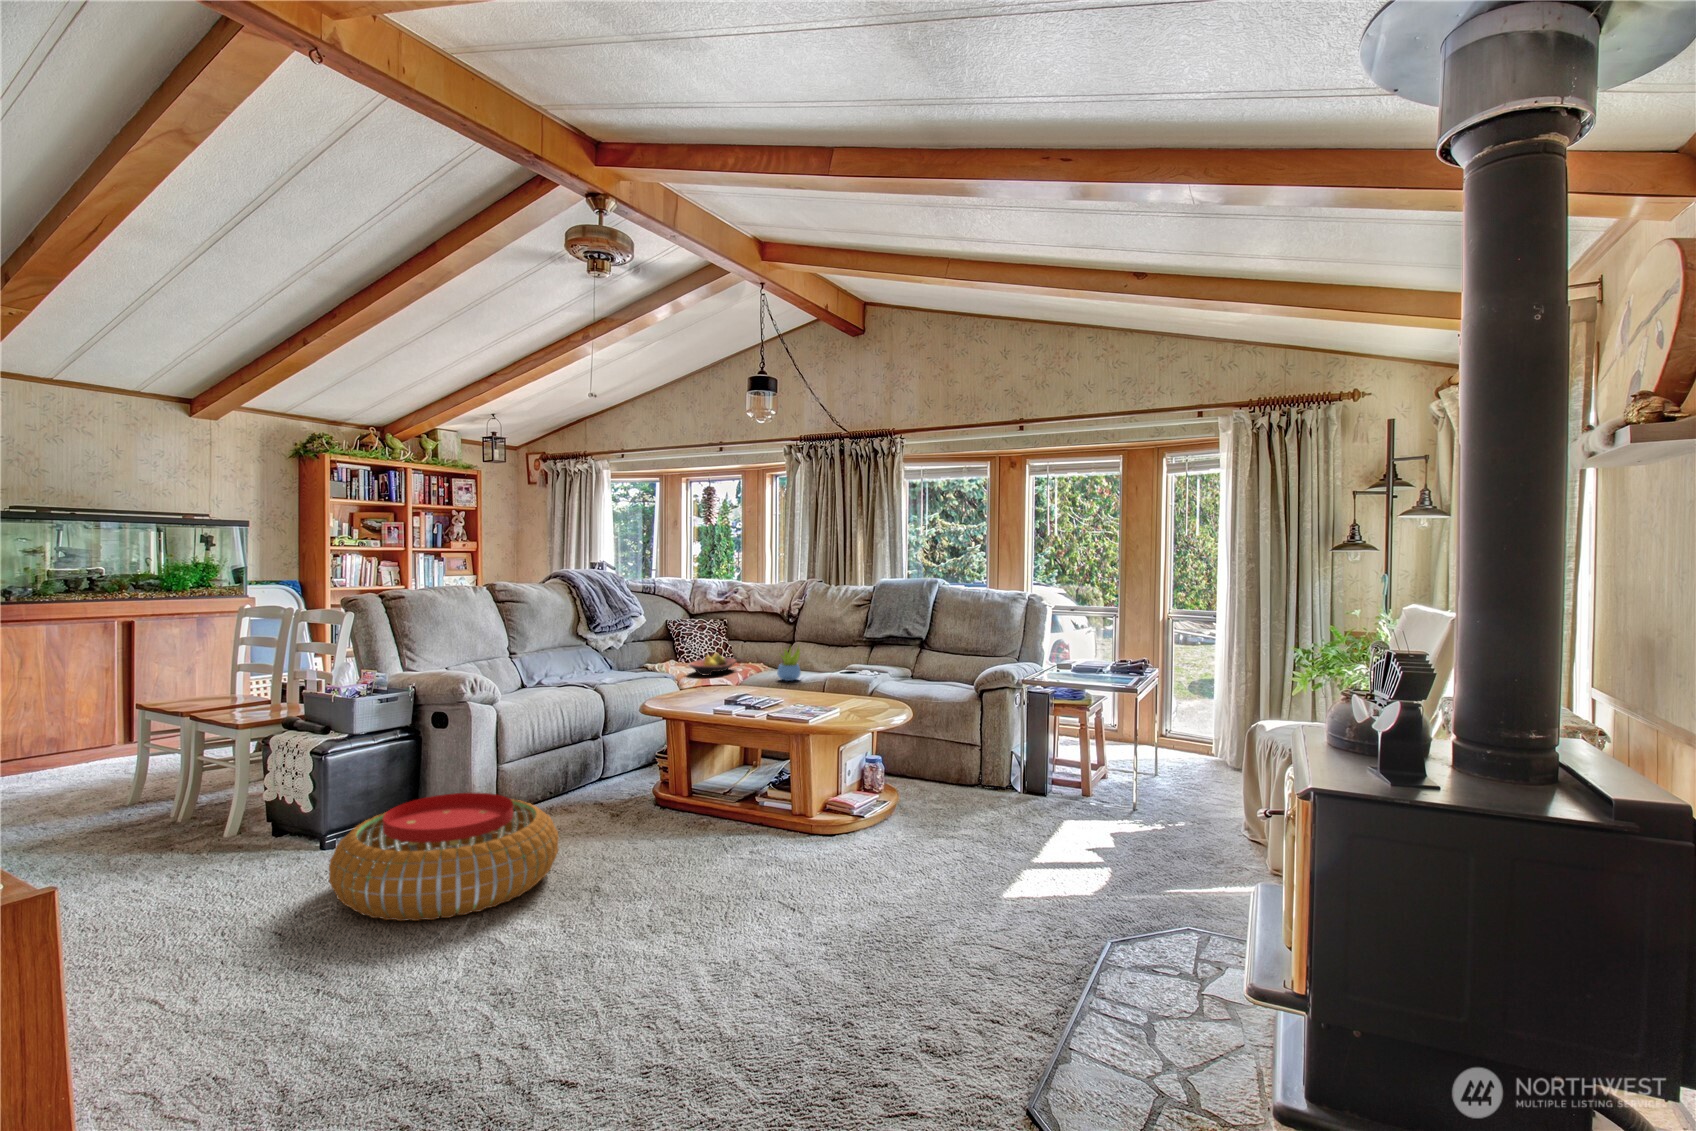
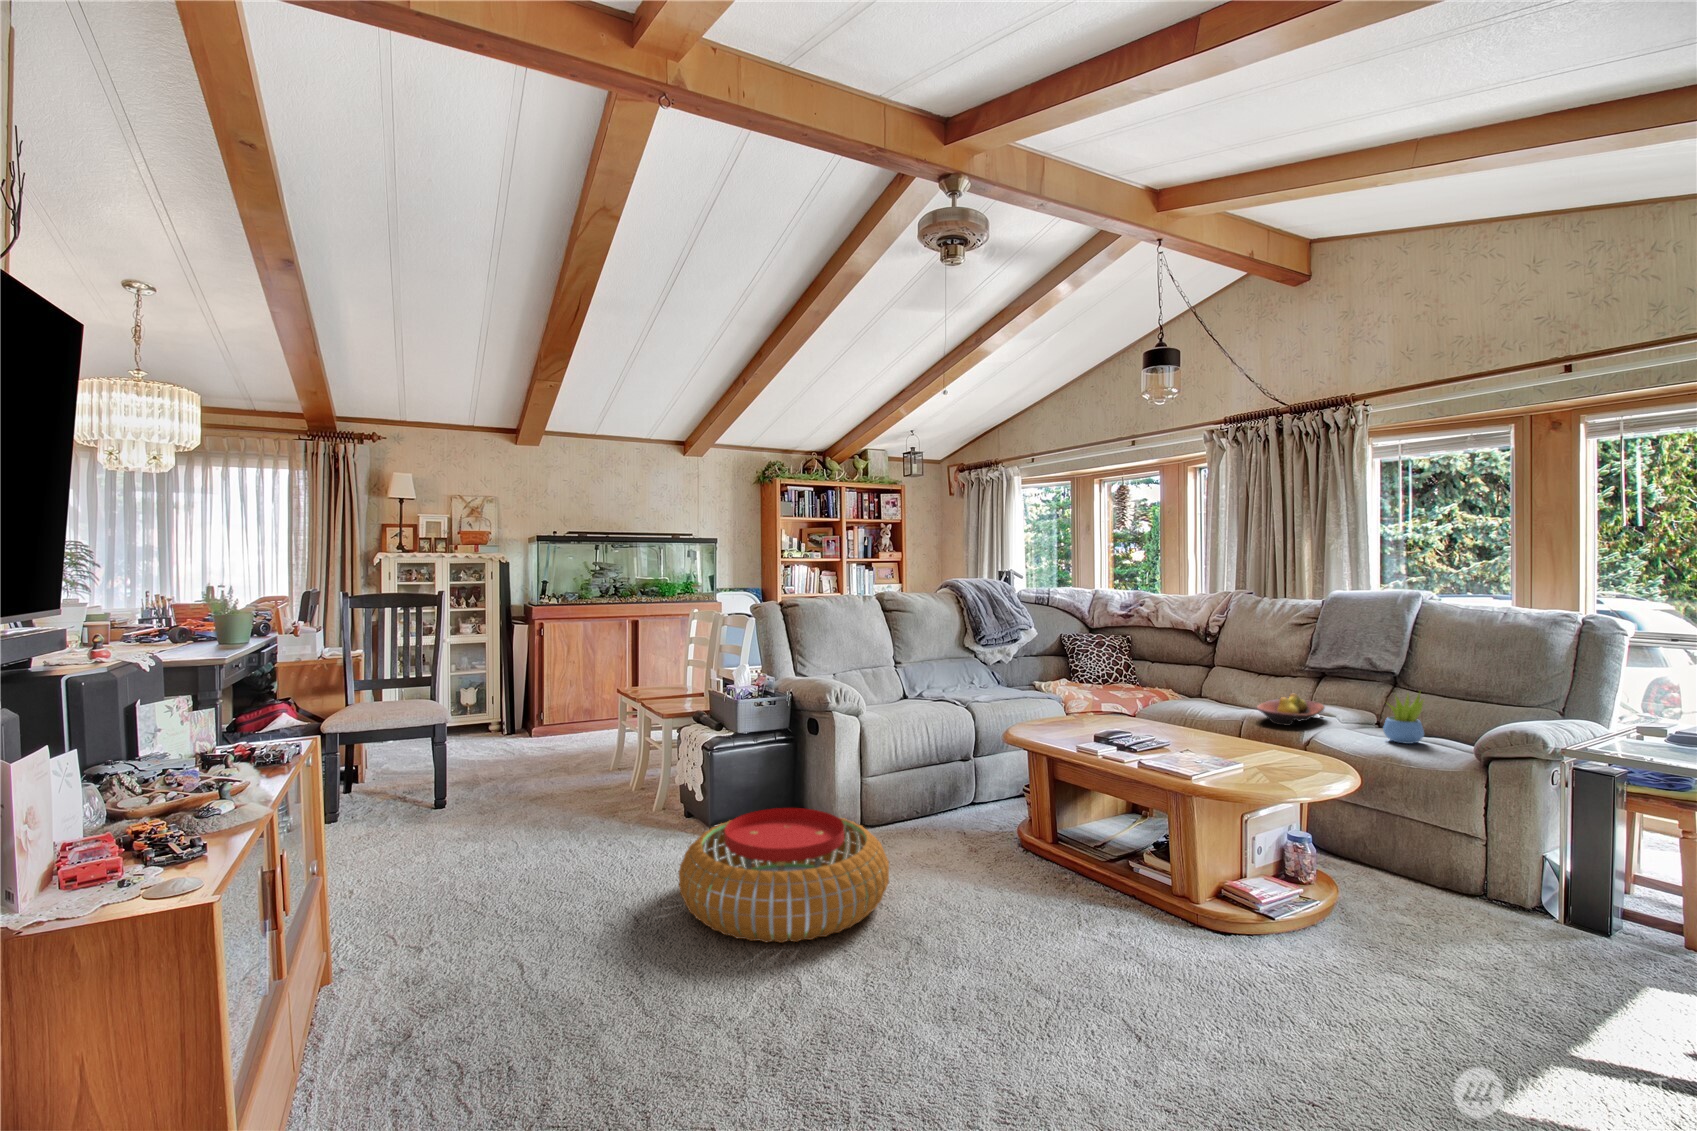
succulent plant: present [777,648,801,681] -> present [1383,693,1424,744]
fruit bowl: present [689,653,736,676] -> present [1257,694,1325,726]

